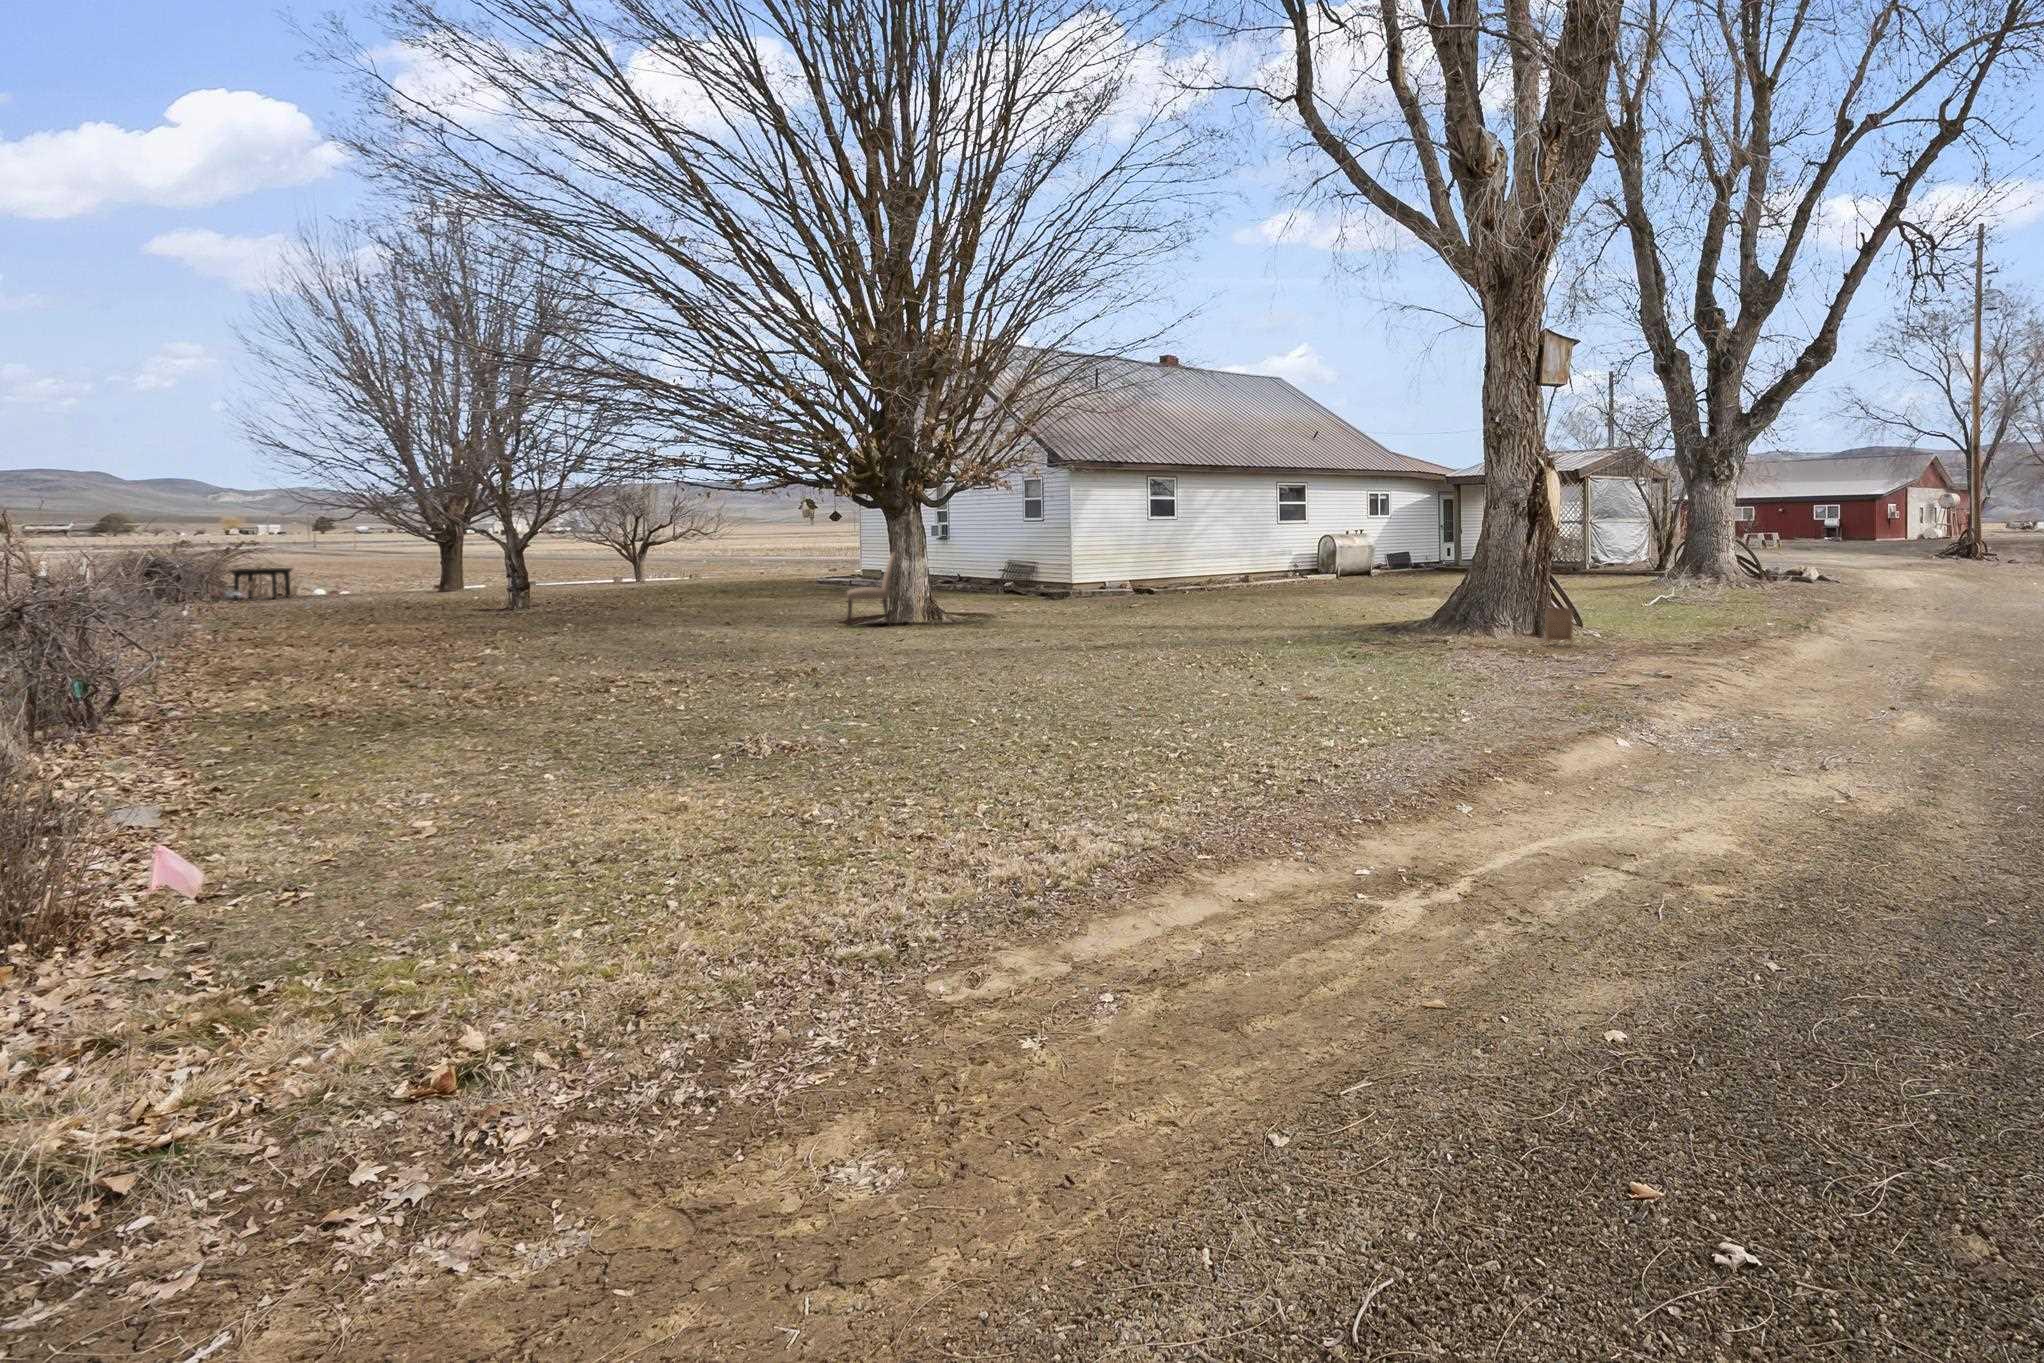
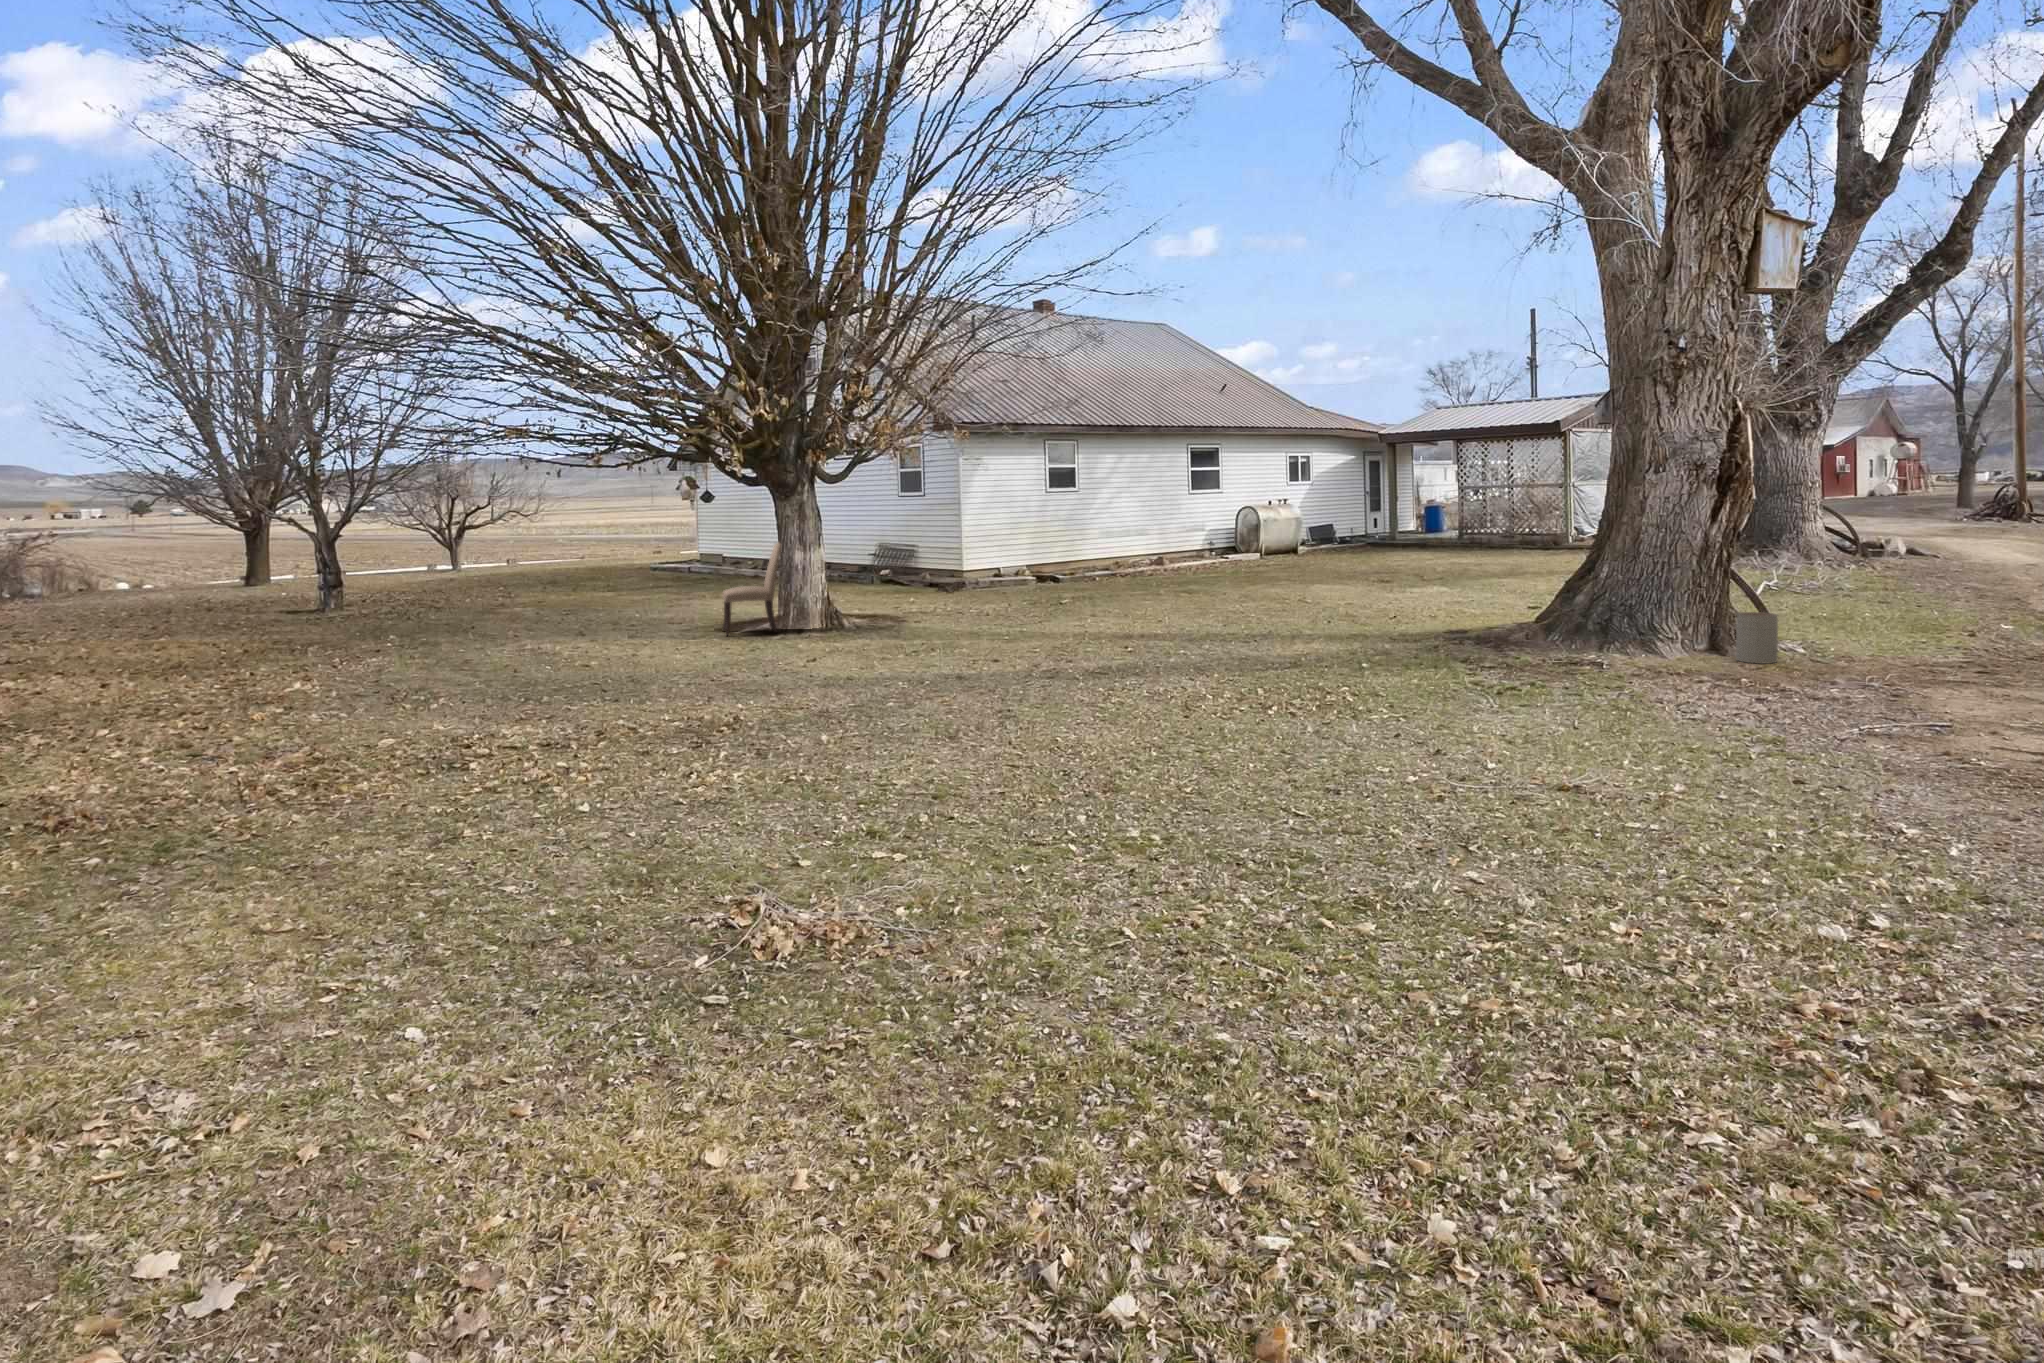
round table: present [231,568,292,600] -> none [16,561,87,599]
planter: present [1545,607,1573,646] -> none [1673,614,1719,670]
bucket: none [1594,607,1625,644] -> present [1736,612,1778,664]

